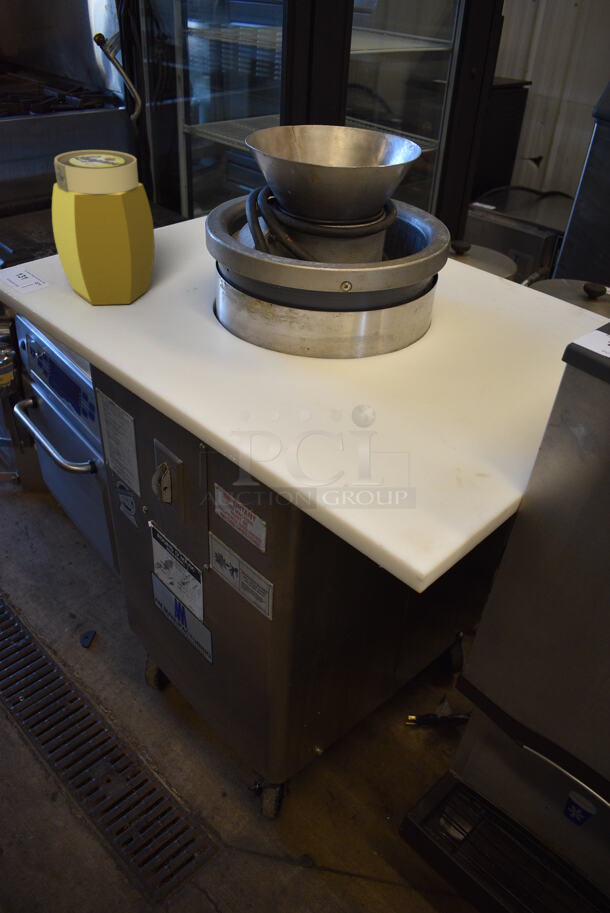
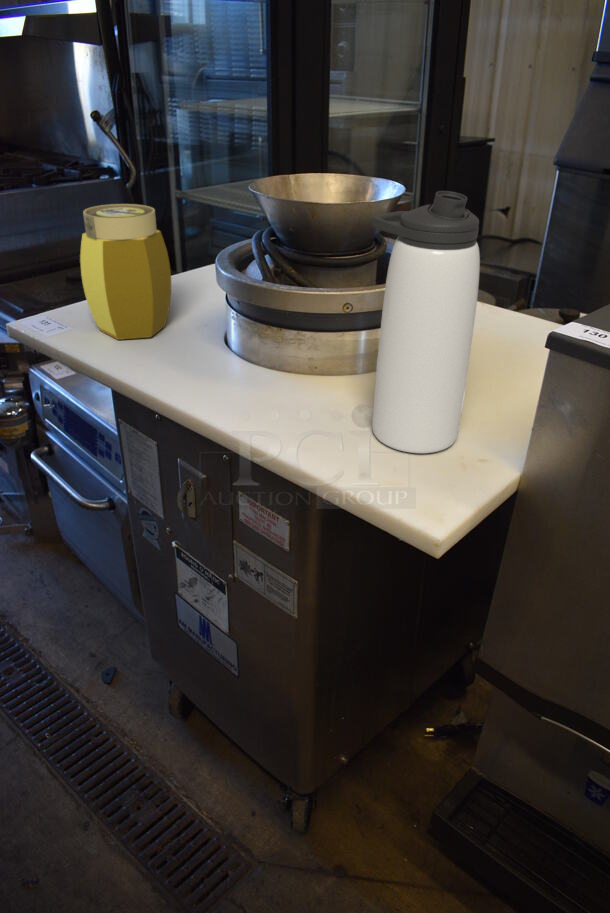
thermos bottle: none [360,170,498,469] -> present [372,191,480,453]

